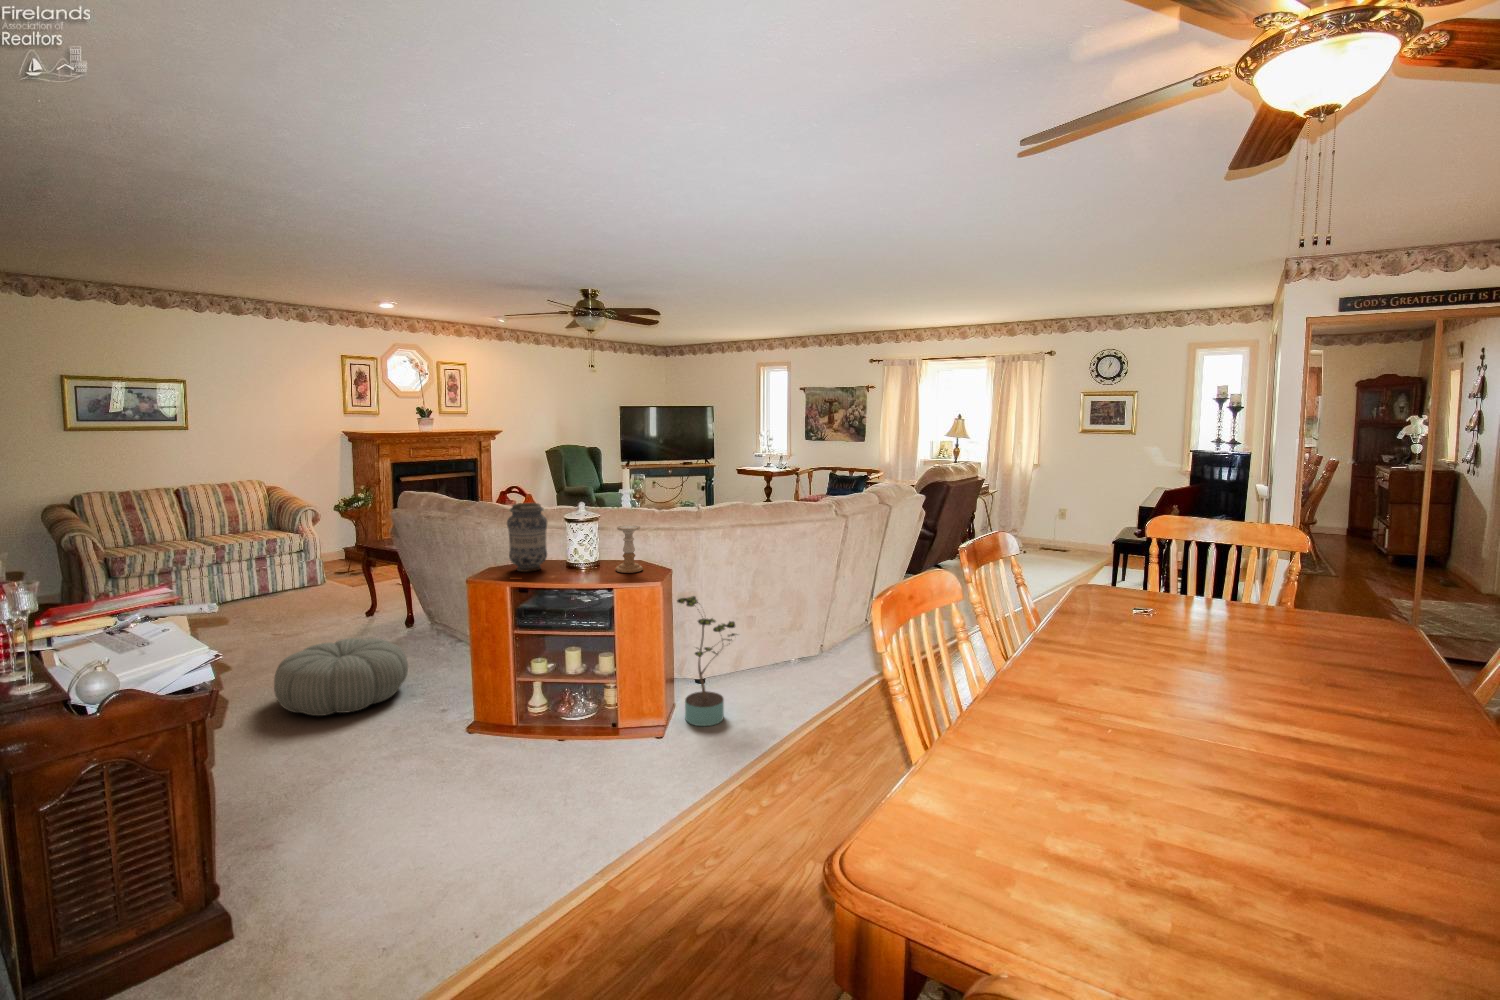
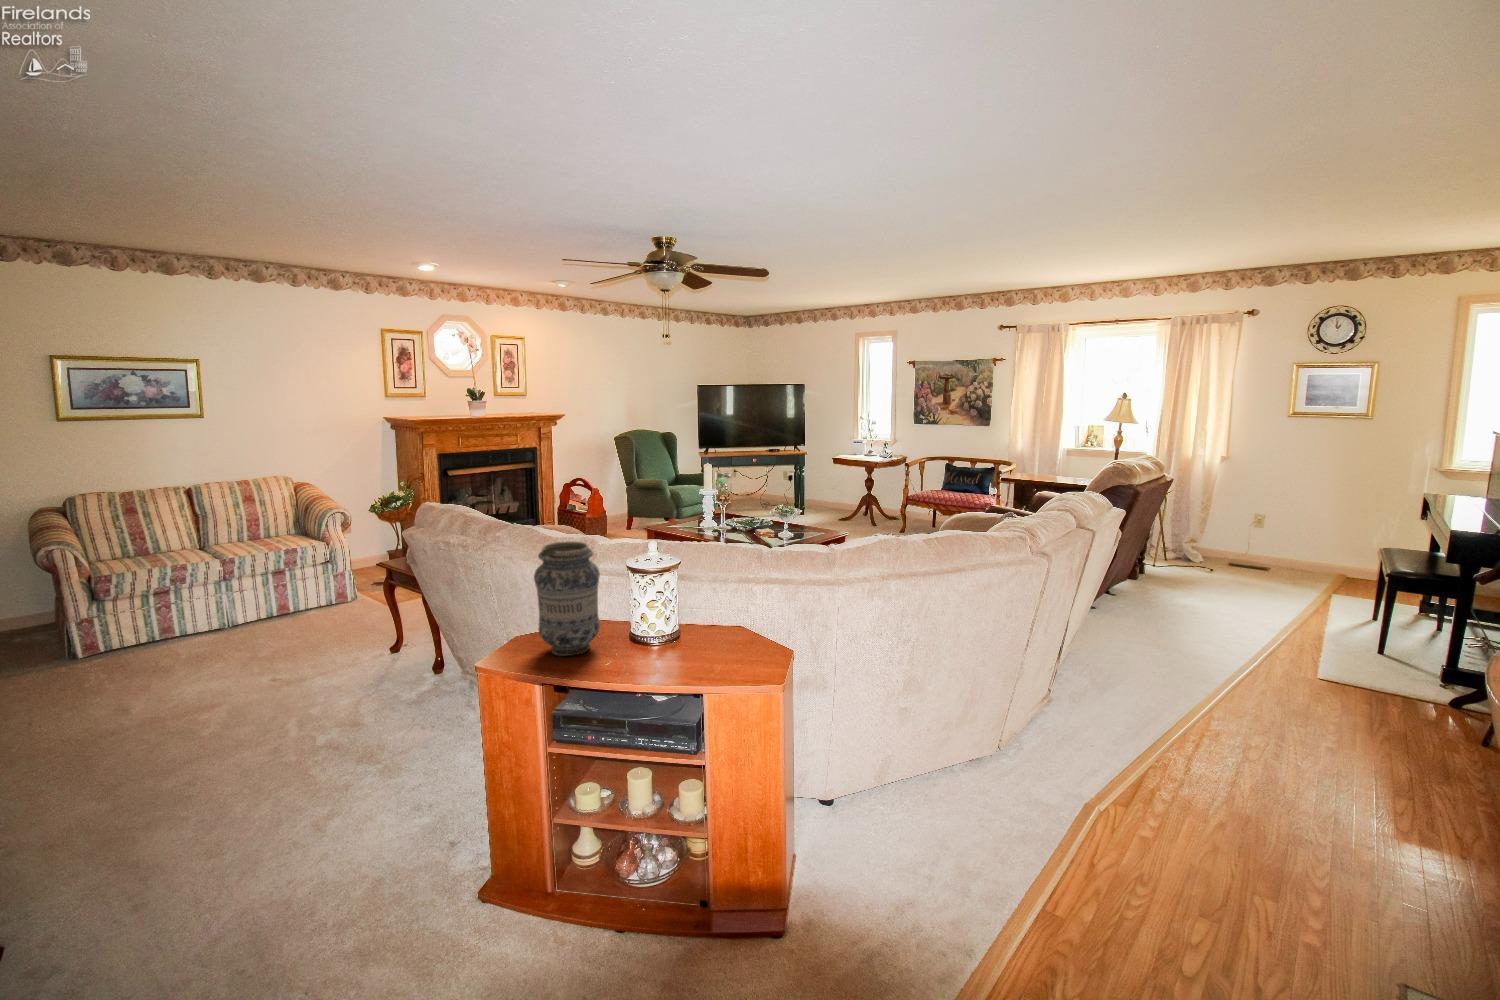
candle holder: present [616,525,643,573] -> none [710,580,754,663]
potted plant: present [677,596,736,726] -> none [807,685,905,906]
pouf: present [274,638,408,716] -> none [211,716,411,849]

